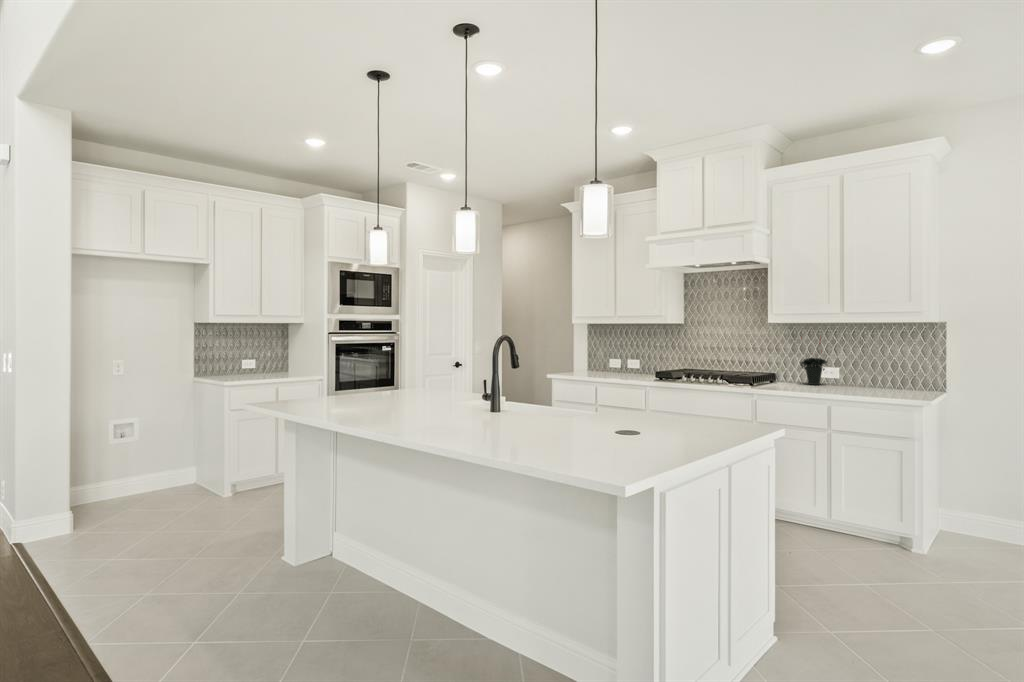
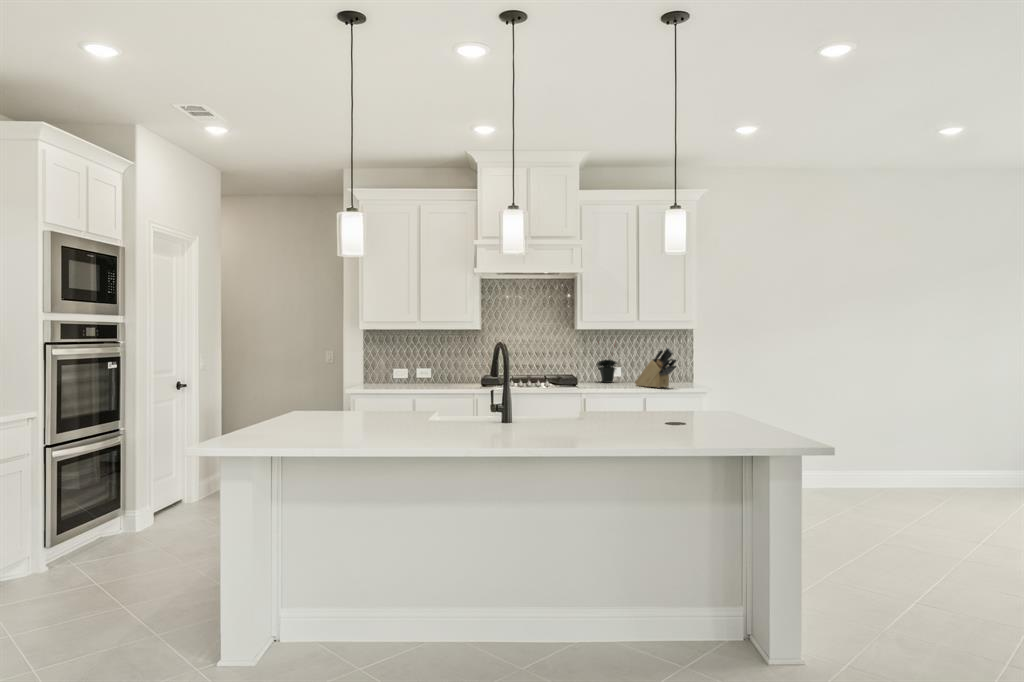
knife block: none [835,345,879,395] -> present [635,347,677,388]

